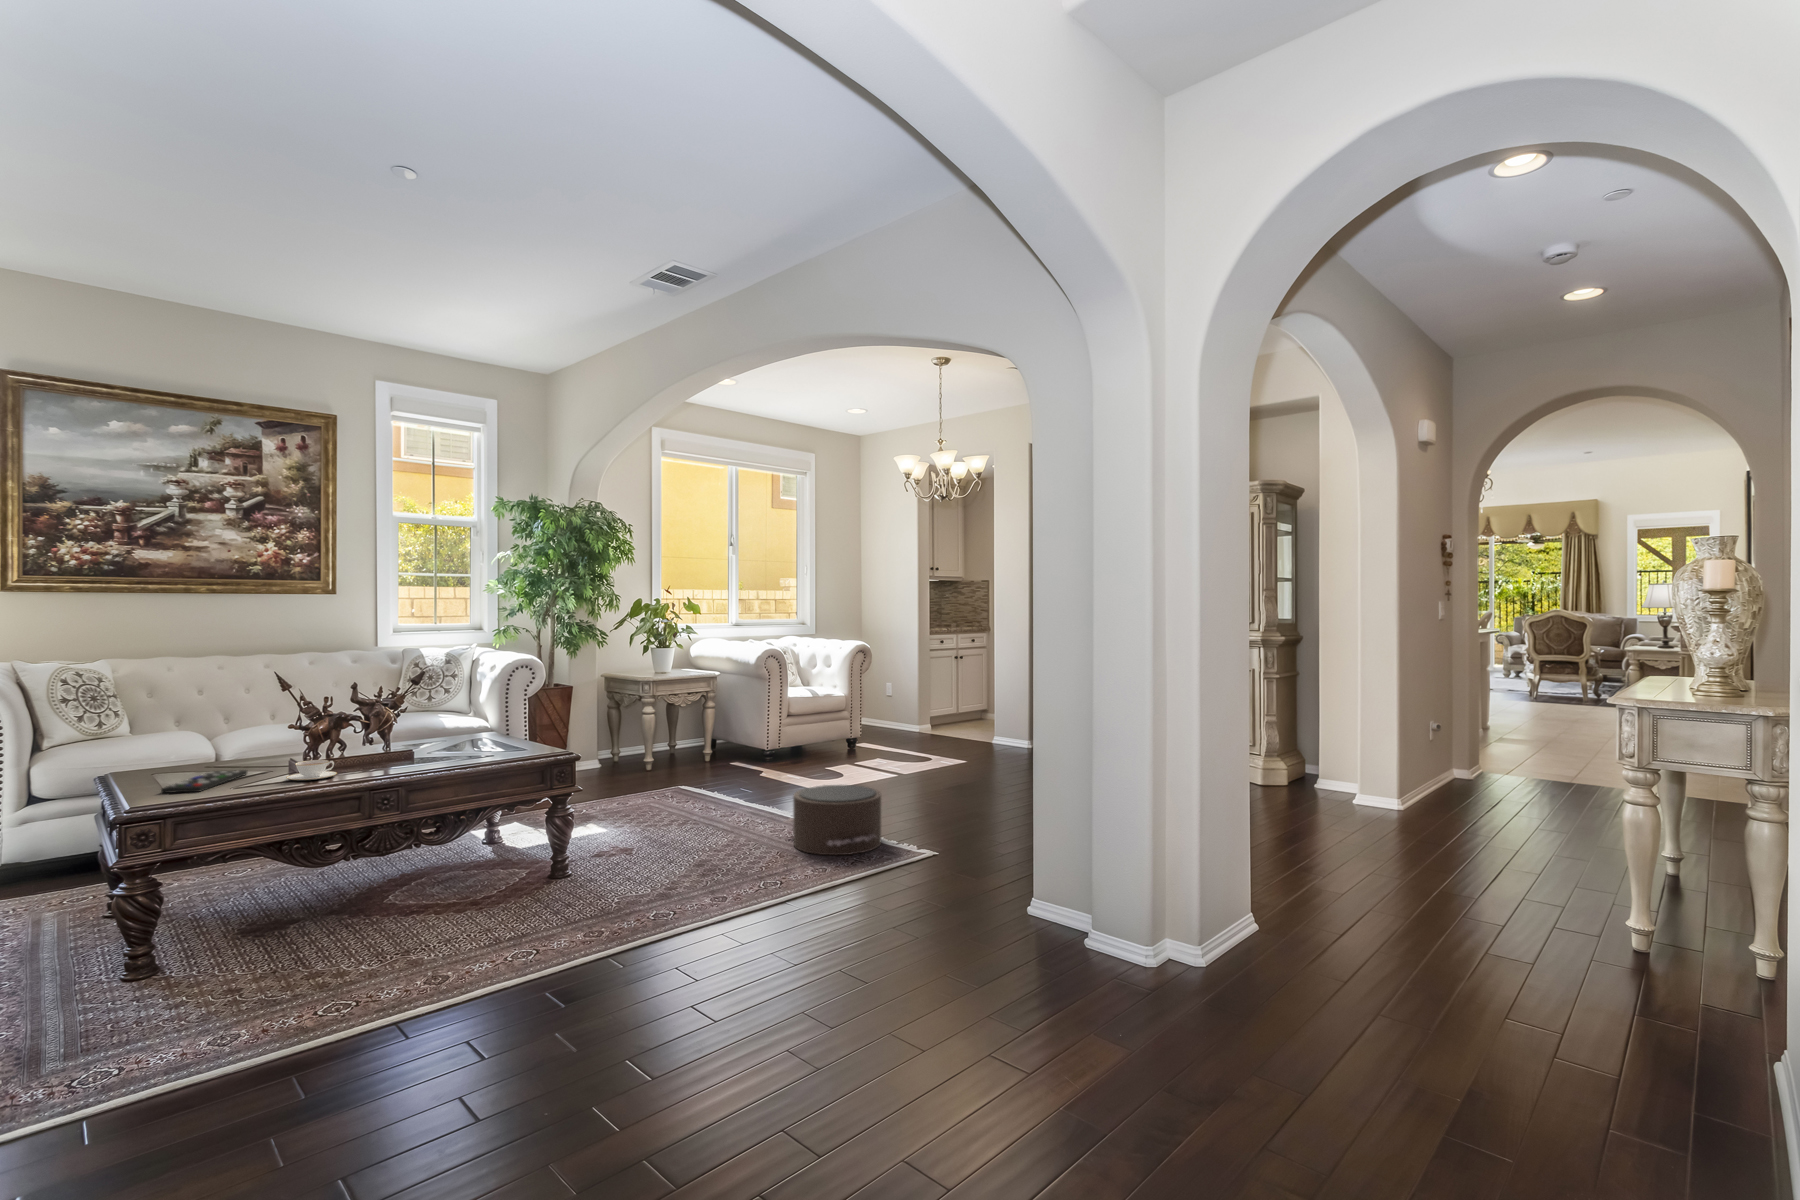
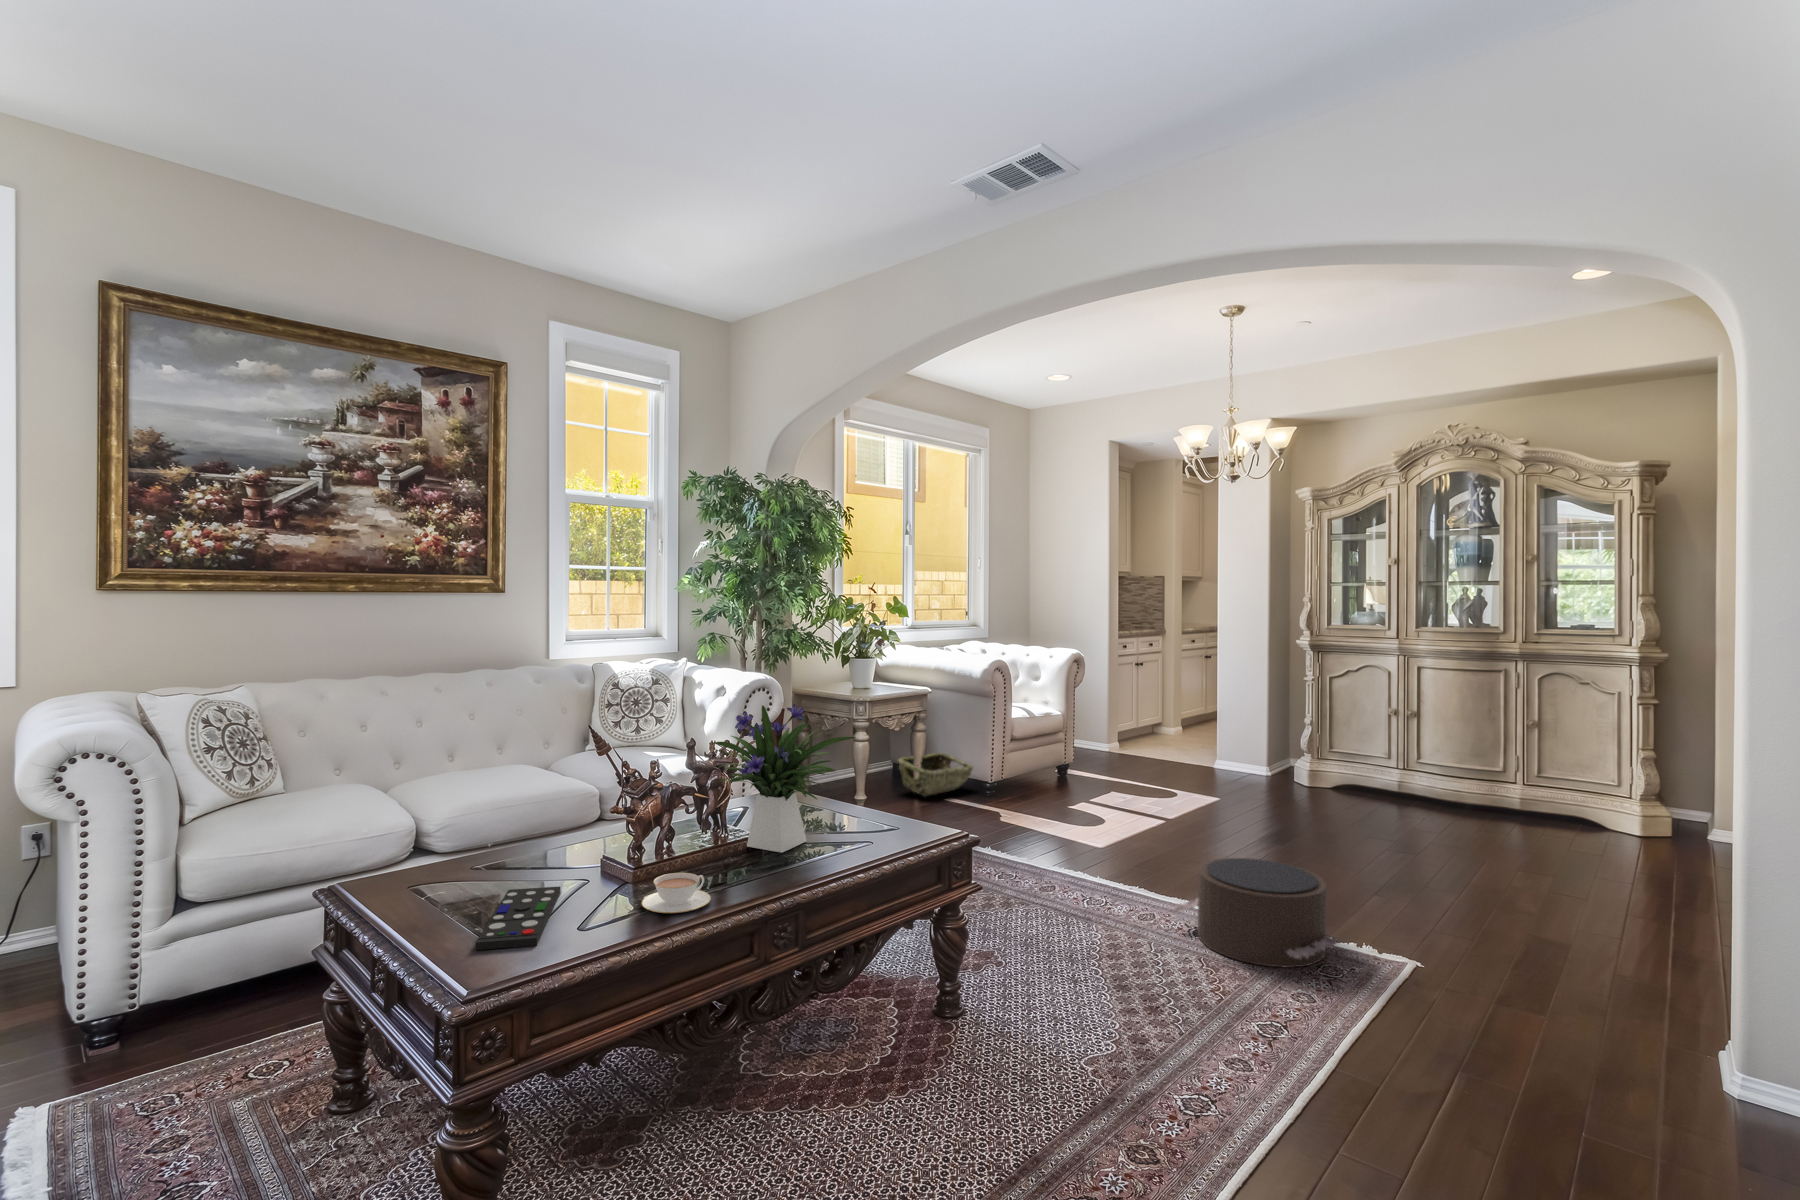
flower arrangement: none [372,658,479,759] -> present [713,704,856,853]
woven basket: none [687,729,754,763] -> present [898,753,973,796]

